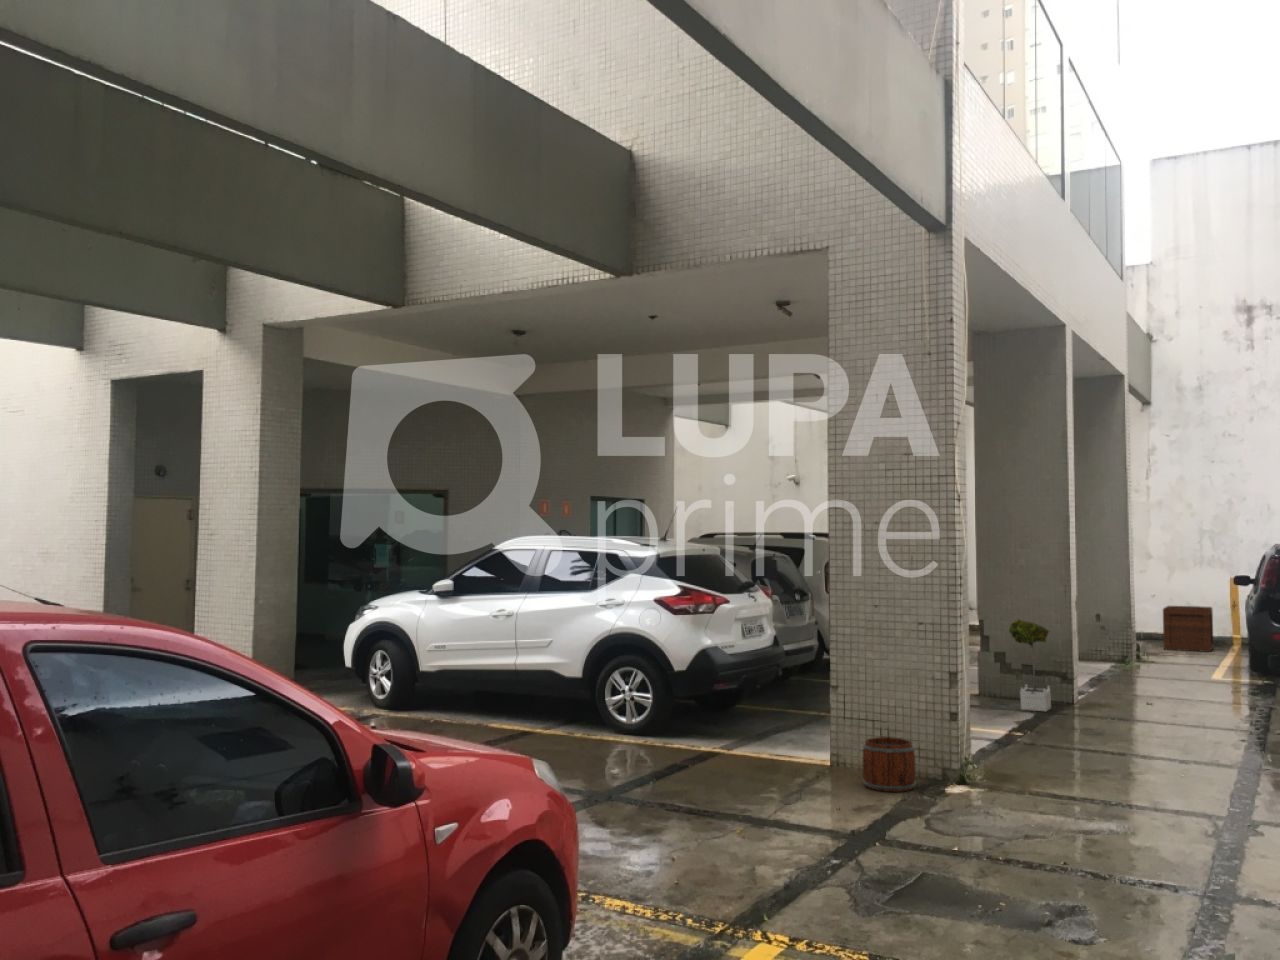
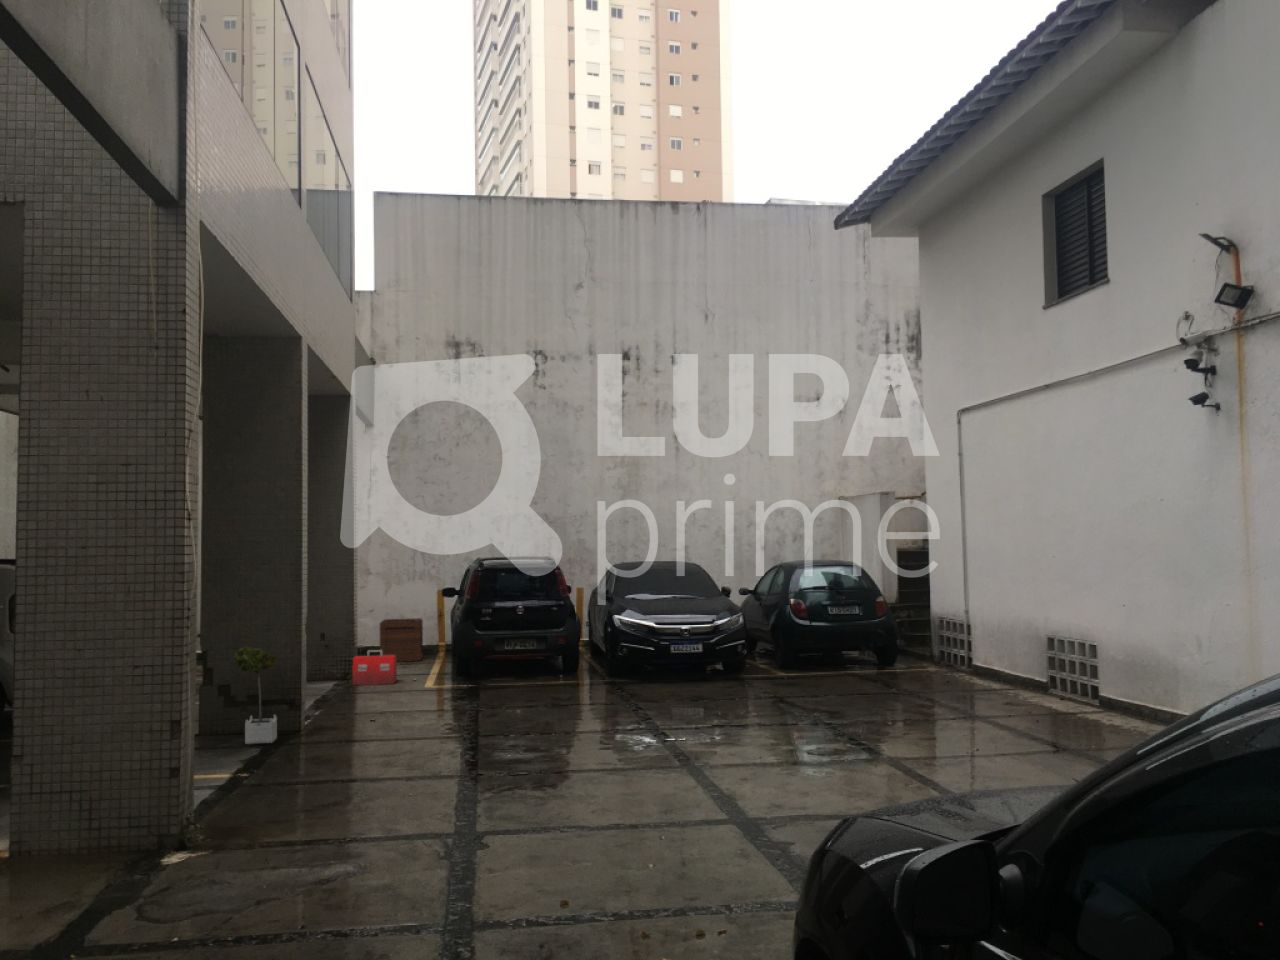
toolbox: none [1131,635,1181,671] -> present [353,650,397,685]
bucket: present [863,737,915,792] -> none [56,805,126,875]

